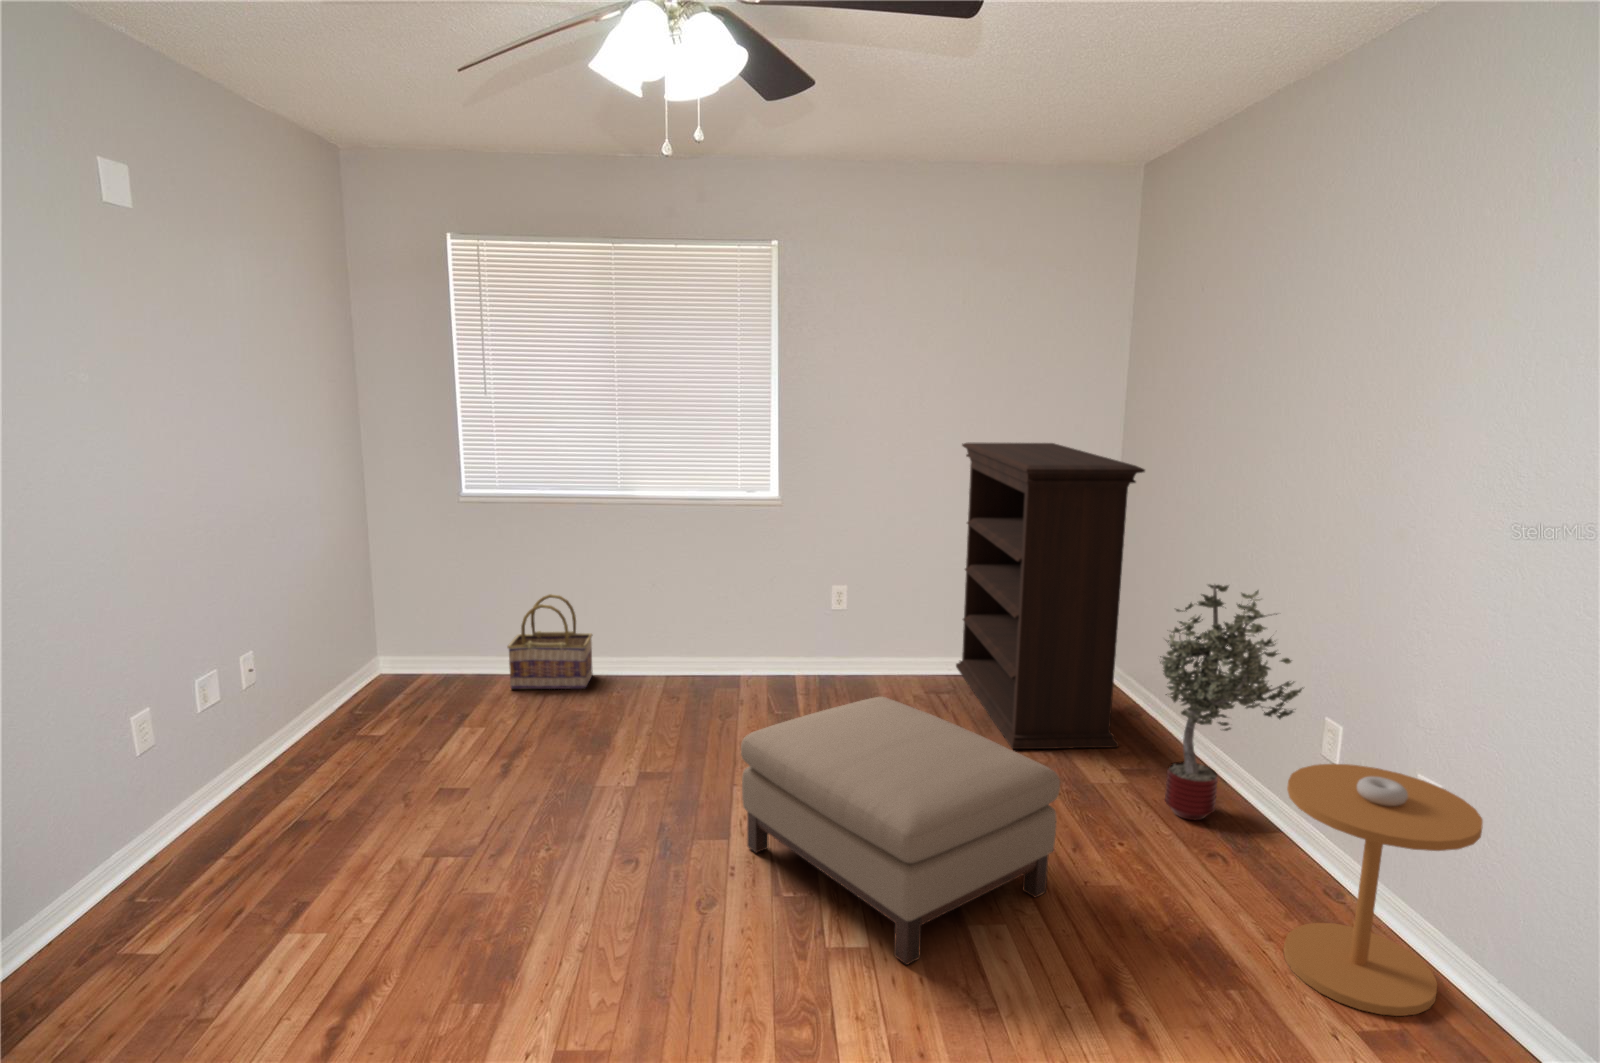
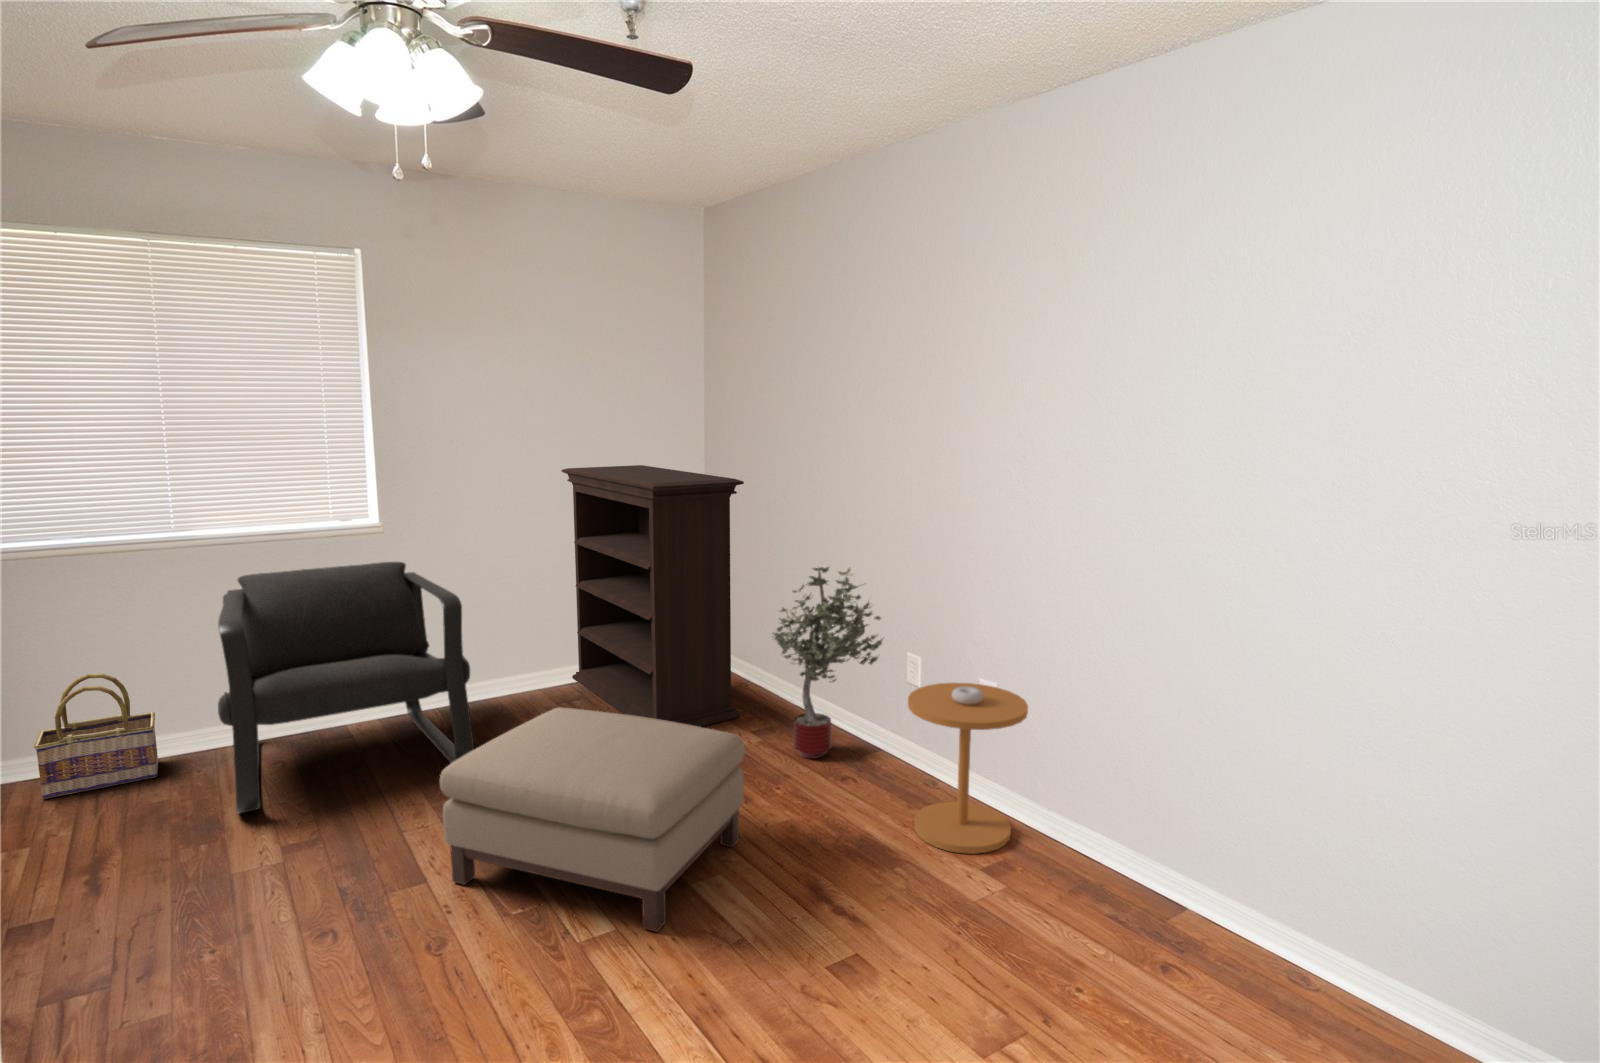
armchair: none [615,525,821,734] -> present [218,562,474,813]

